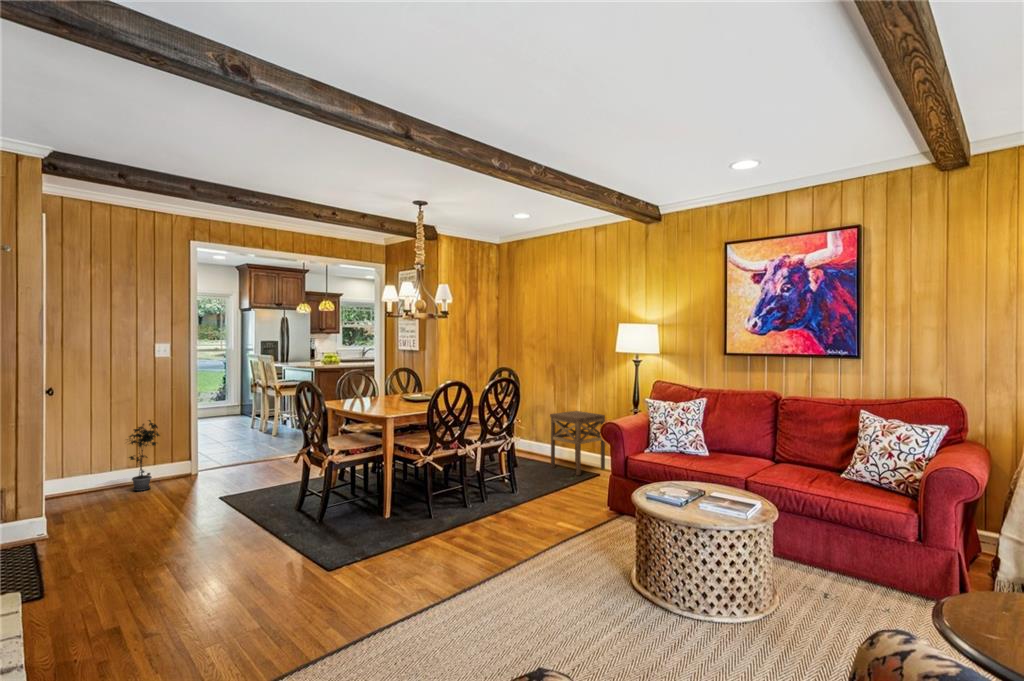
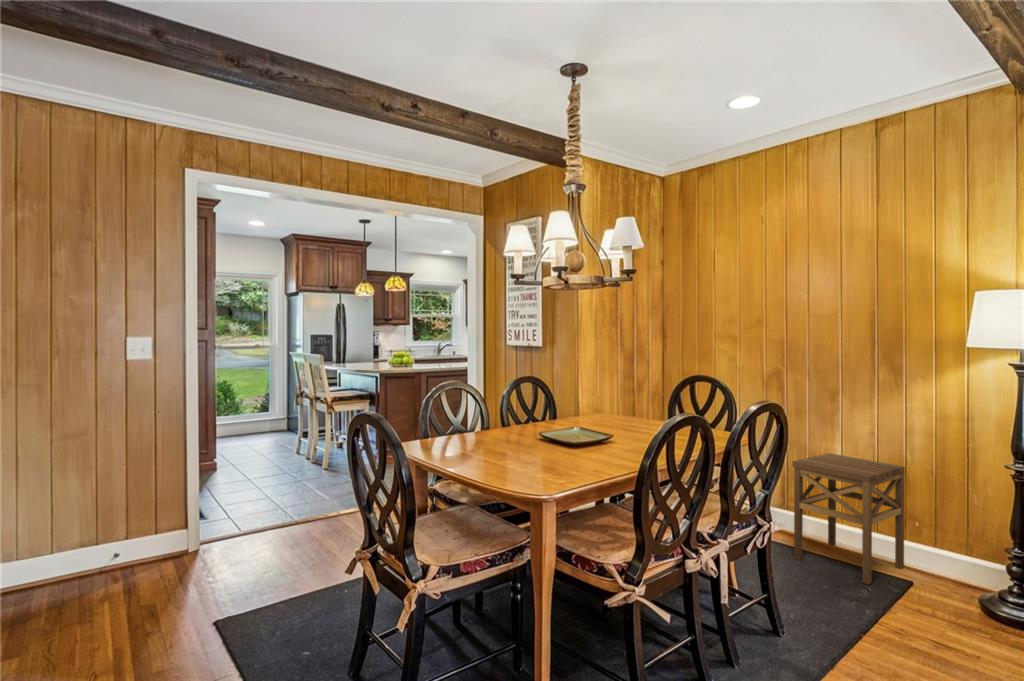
potted plant: present [129,420,160,491] -> none [64,466,131,591]

